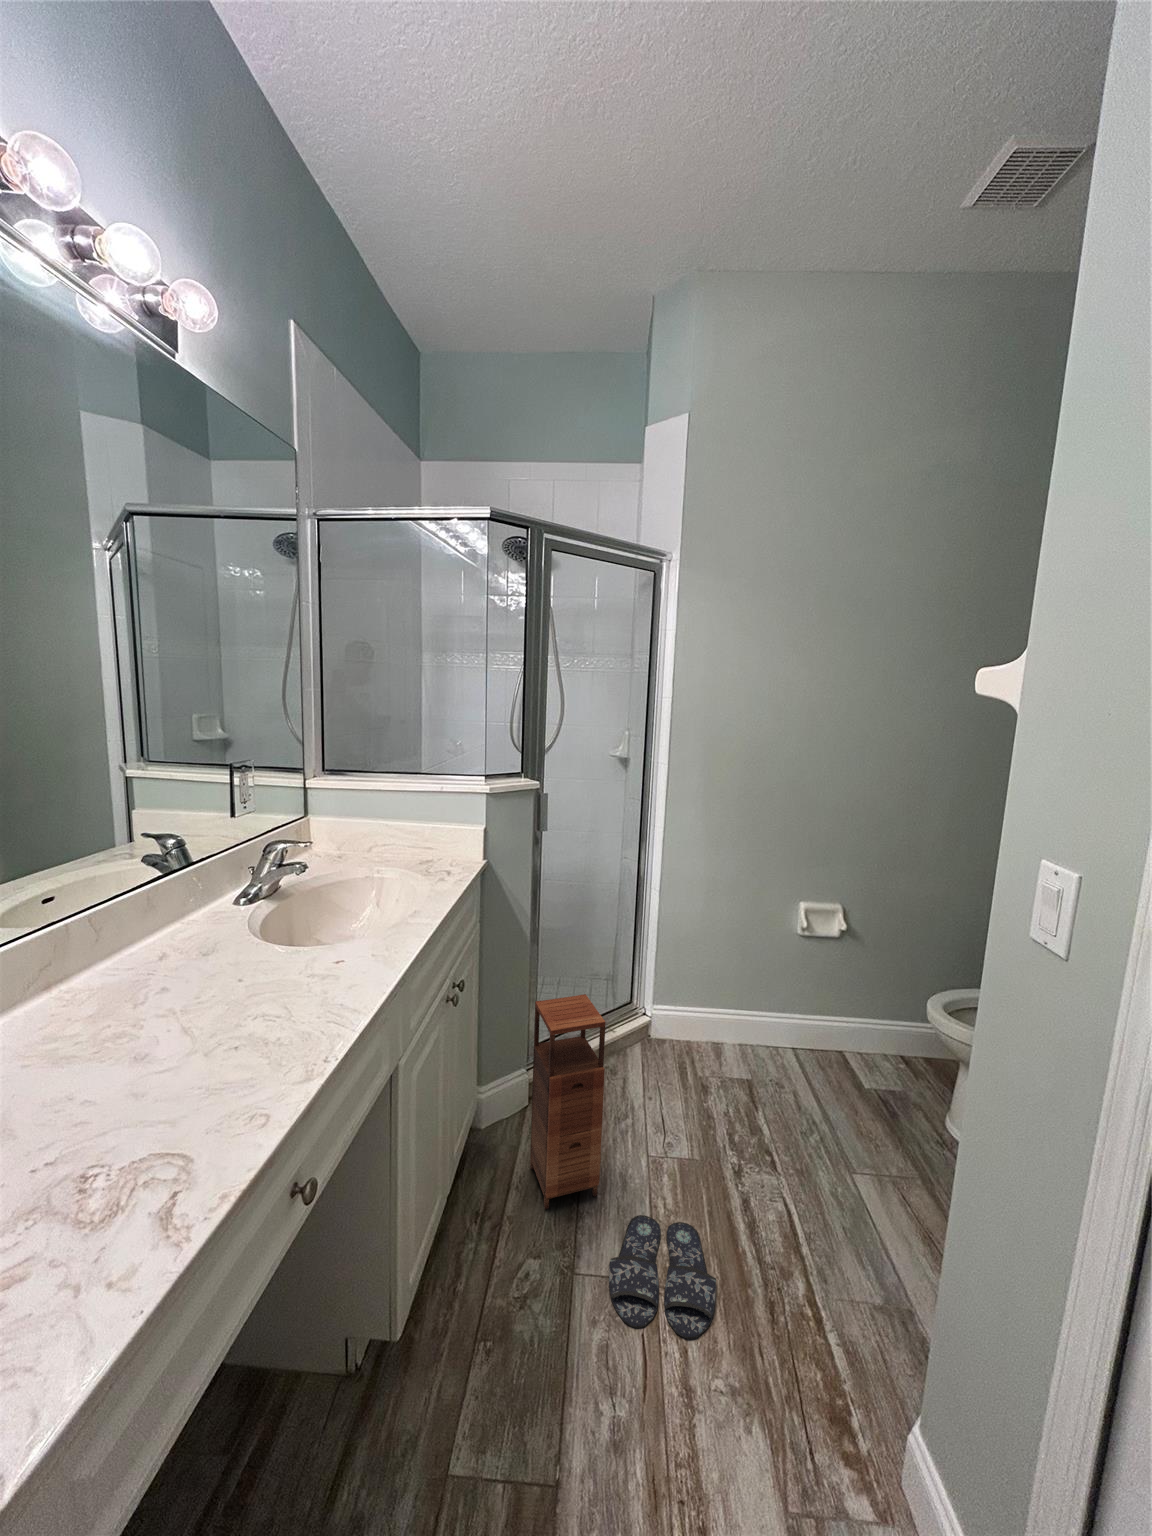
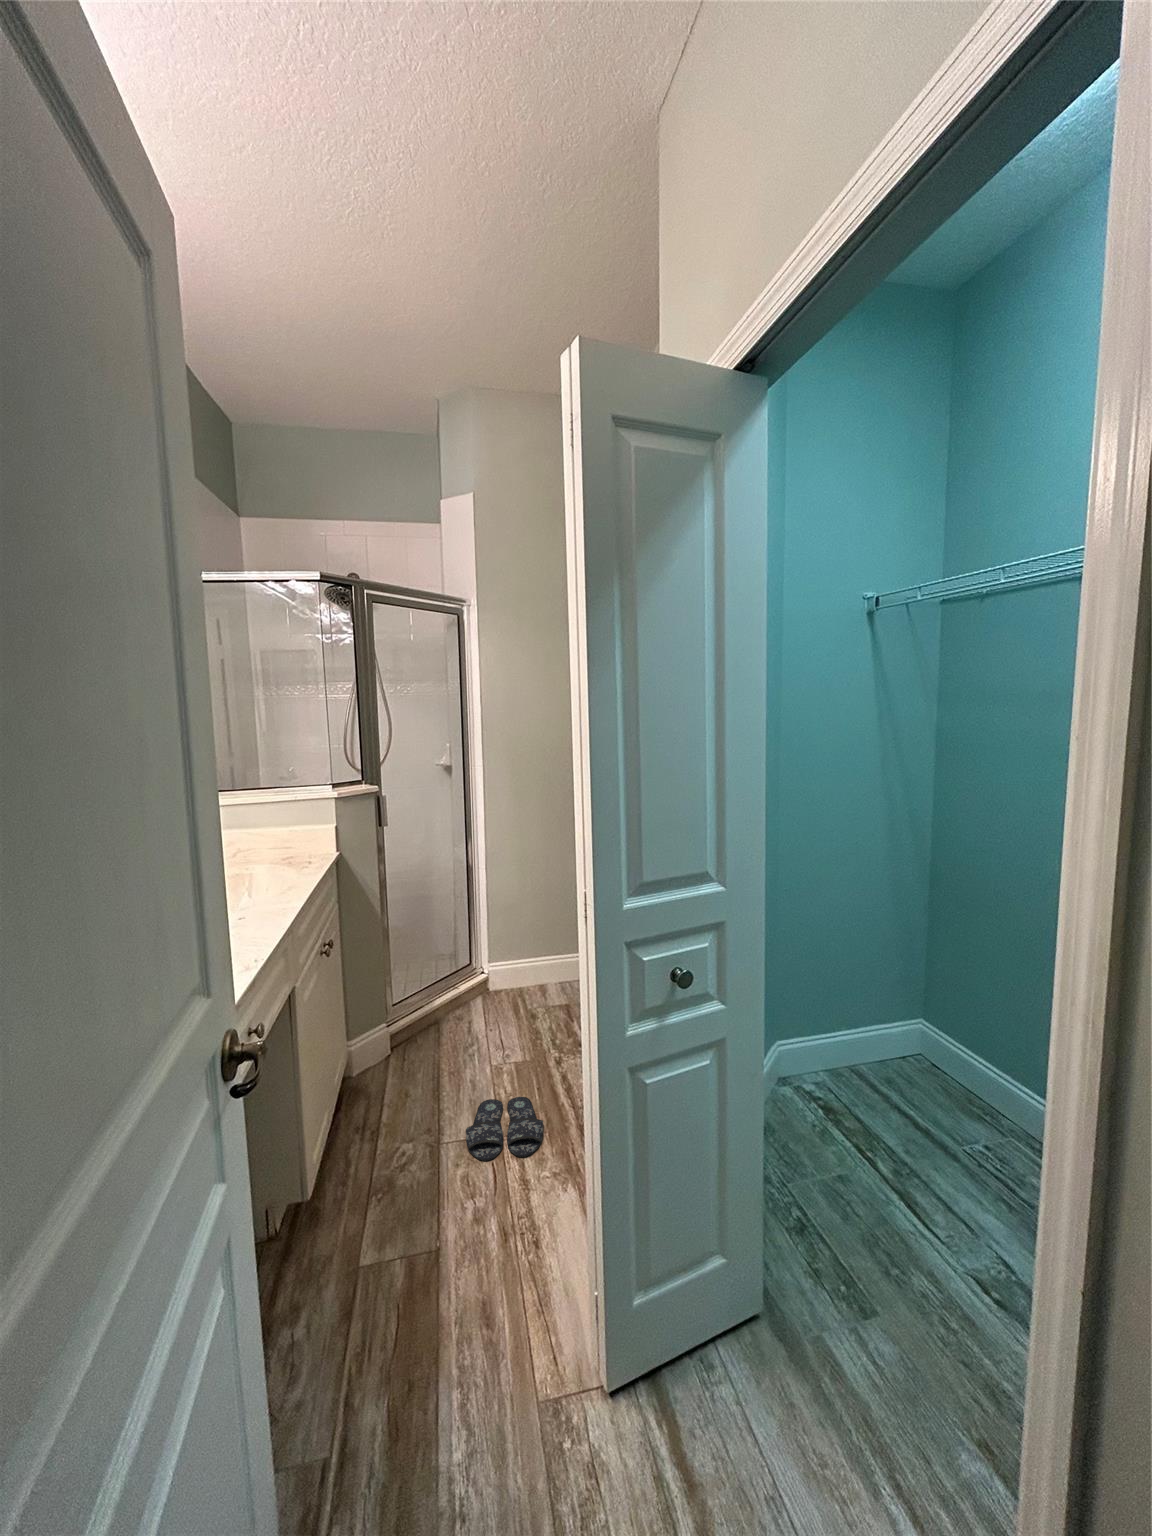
storage cabinet: present [530,994,605,1209] -> none [391,945,454,1113]

